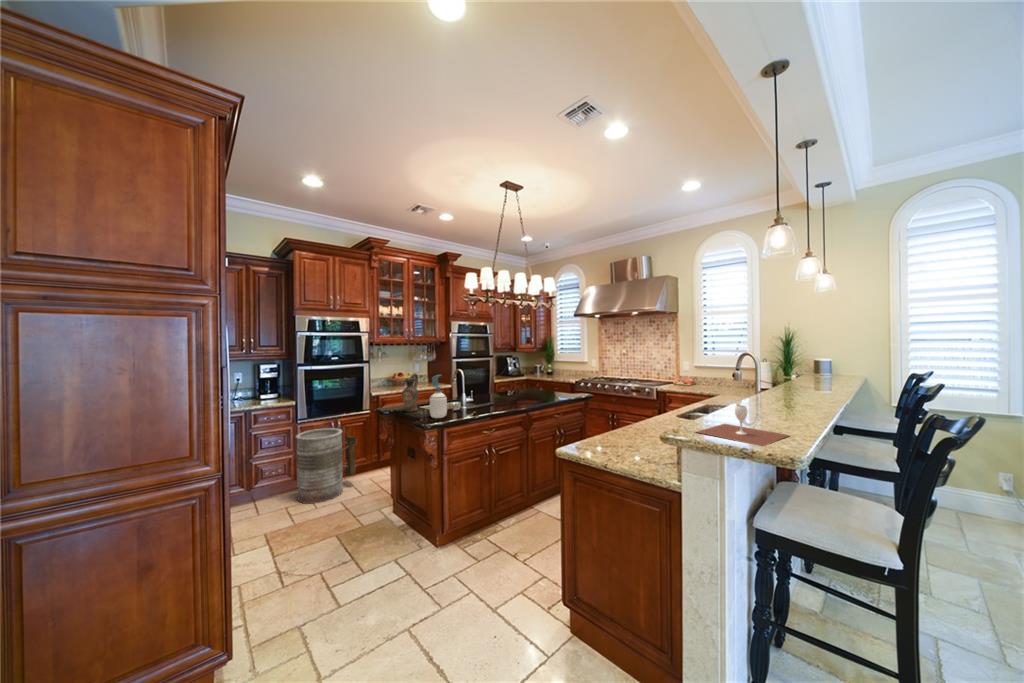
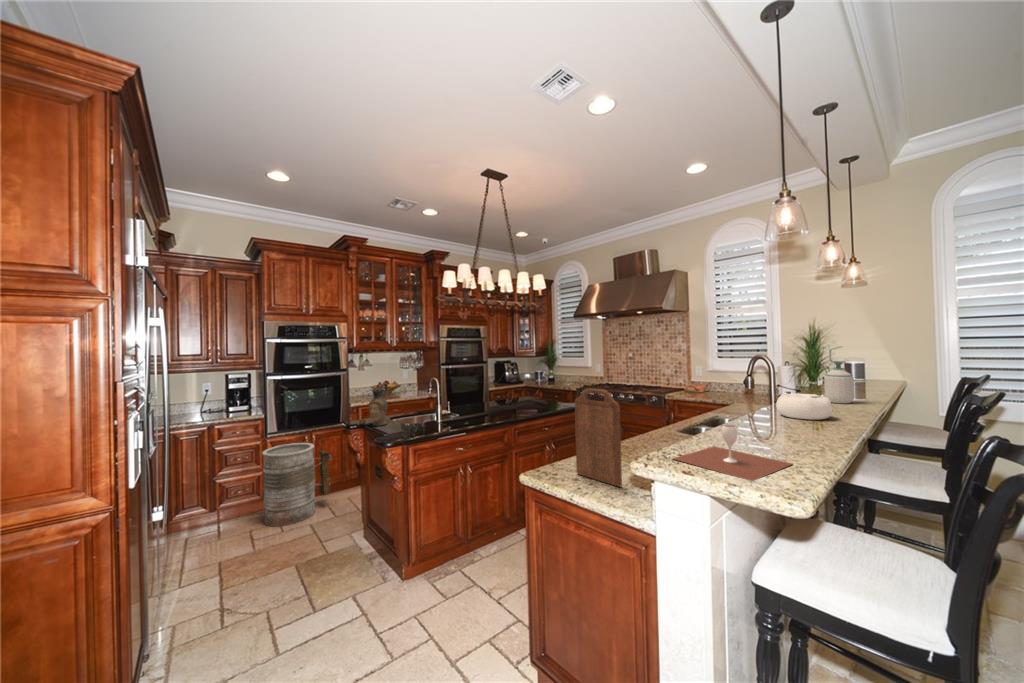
soap bottle: present [430,375,447,418] -> present [824,347,854,404]
cutting board: none [604,377,646,458] -> present [575,388,622,487]
decorative bowl: none [765,381,811,405] -> present [777,390,832,420]

